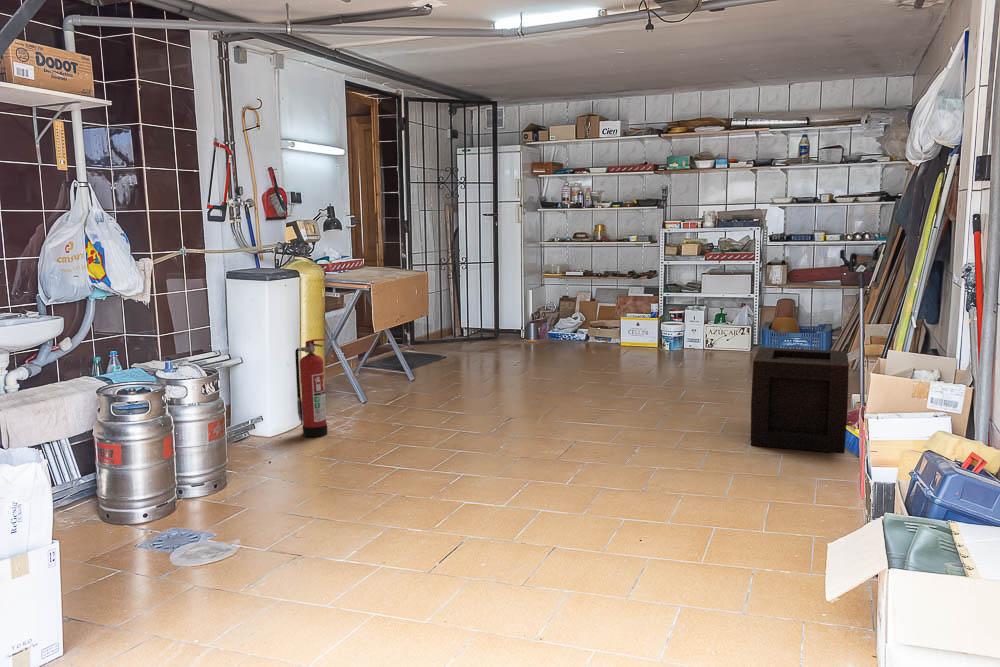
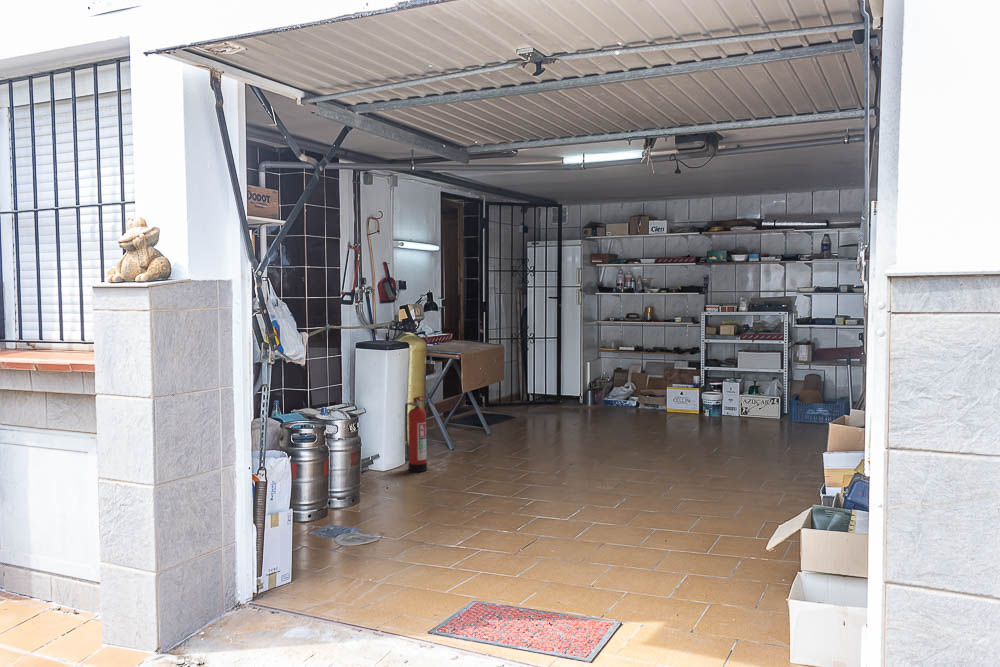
wooden crate: present [751,347,849,454] -> none [759,411,839,495]

